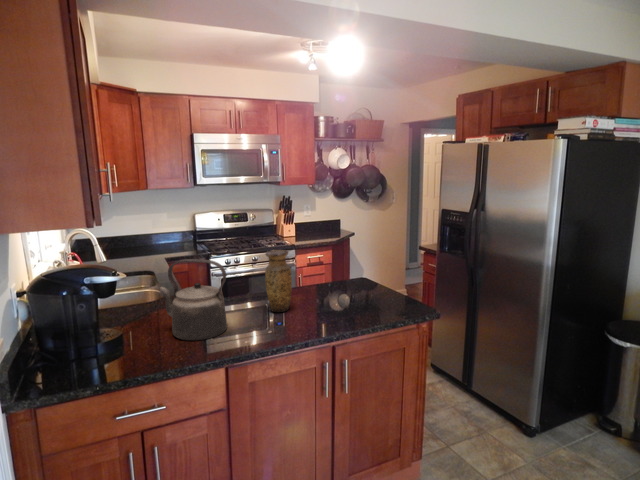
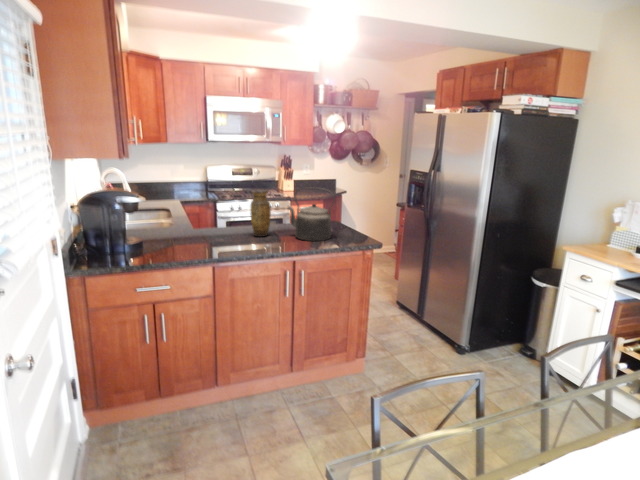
kettle: present [160,259,227,341] -> present [288,187,334,241]

